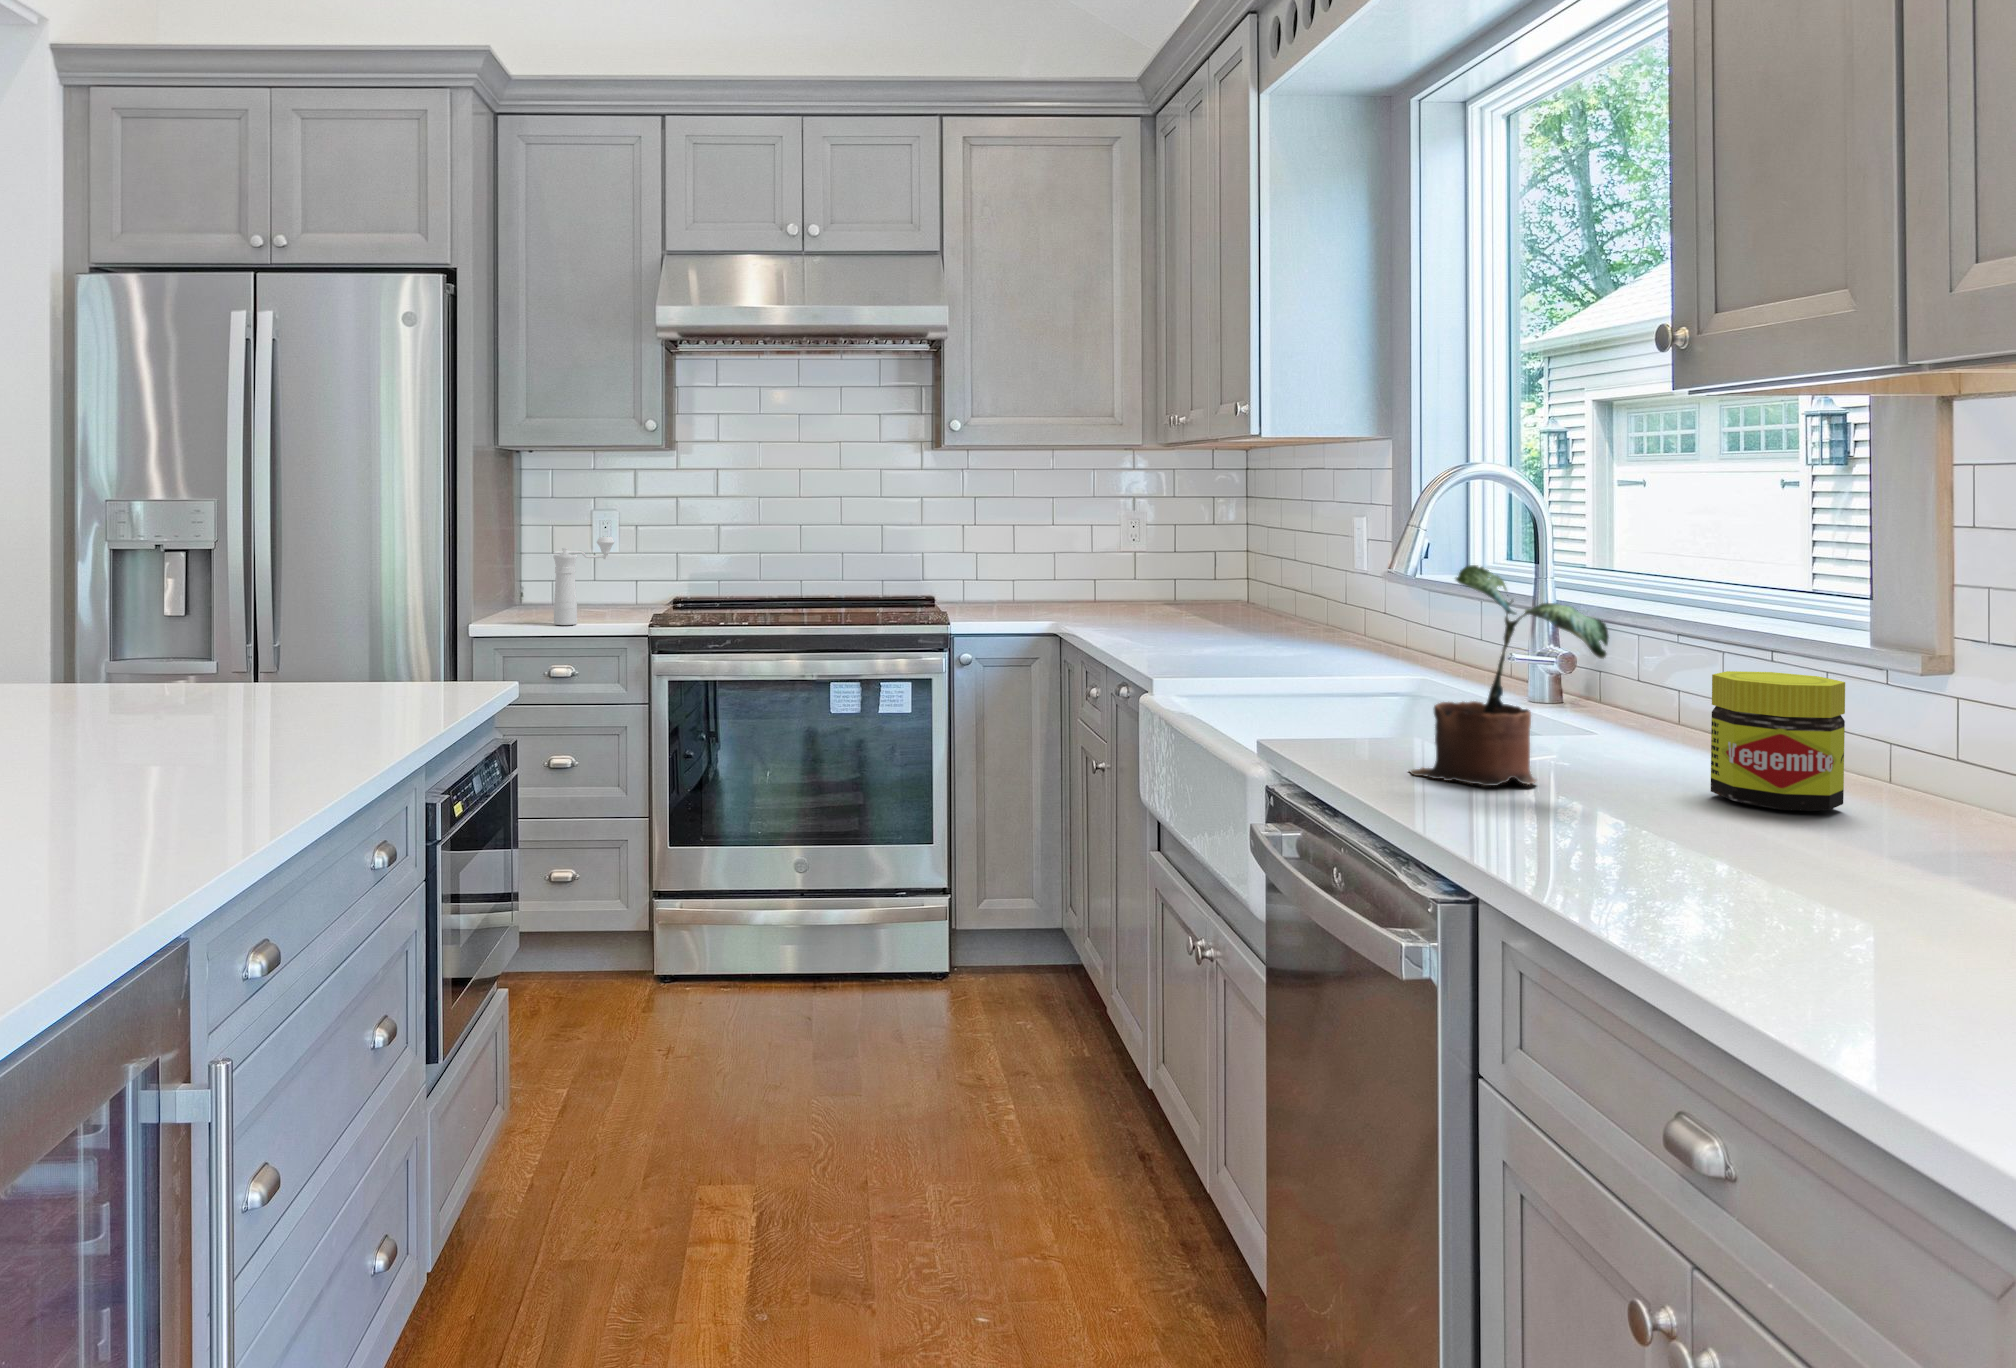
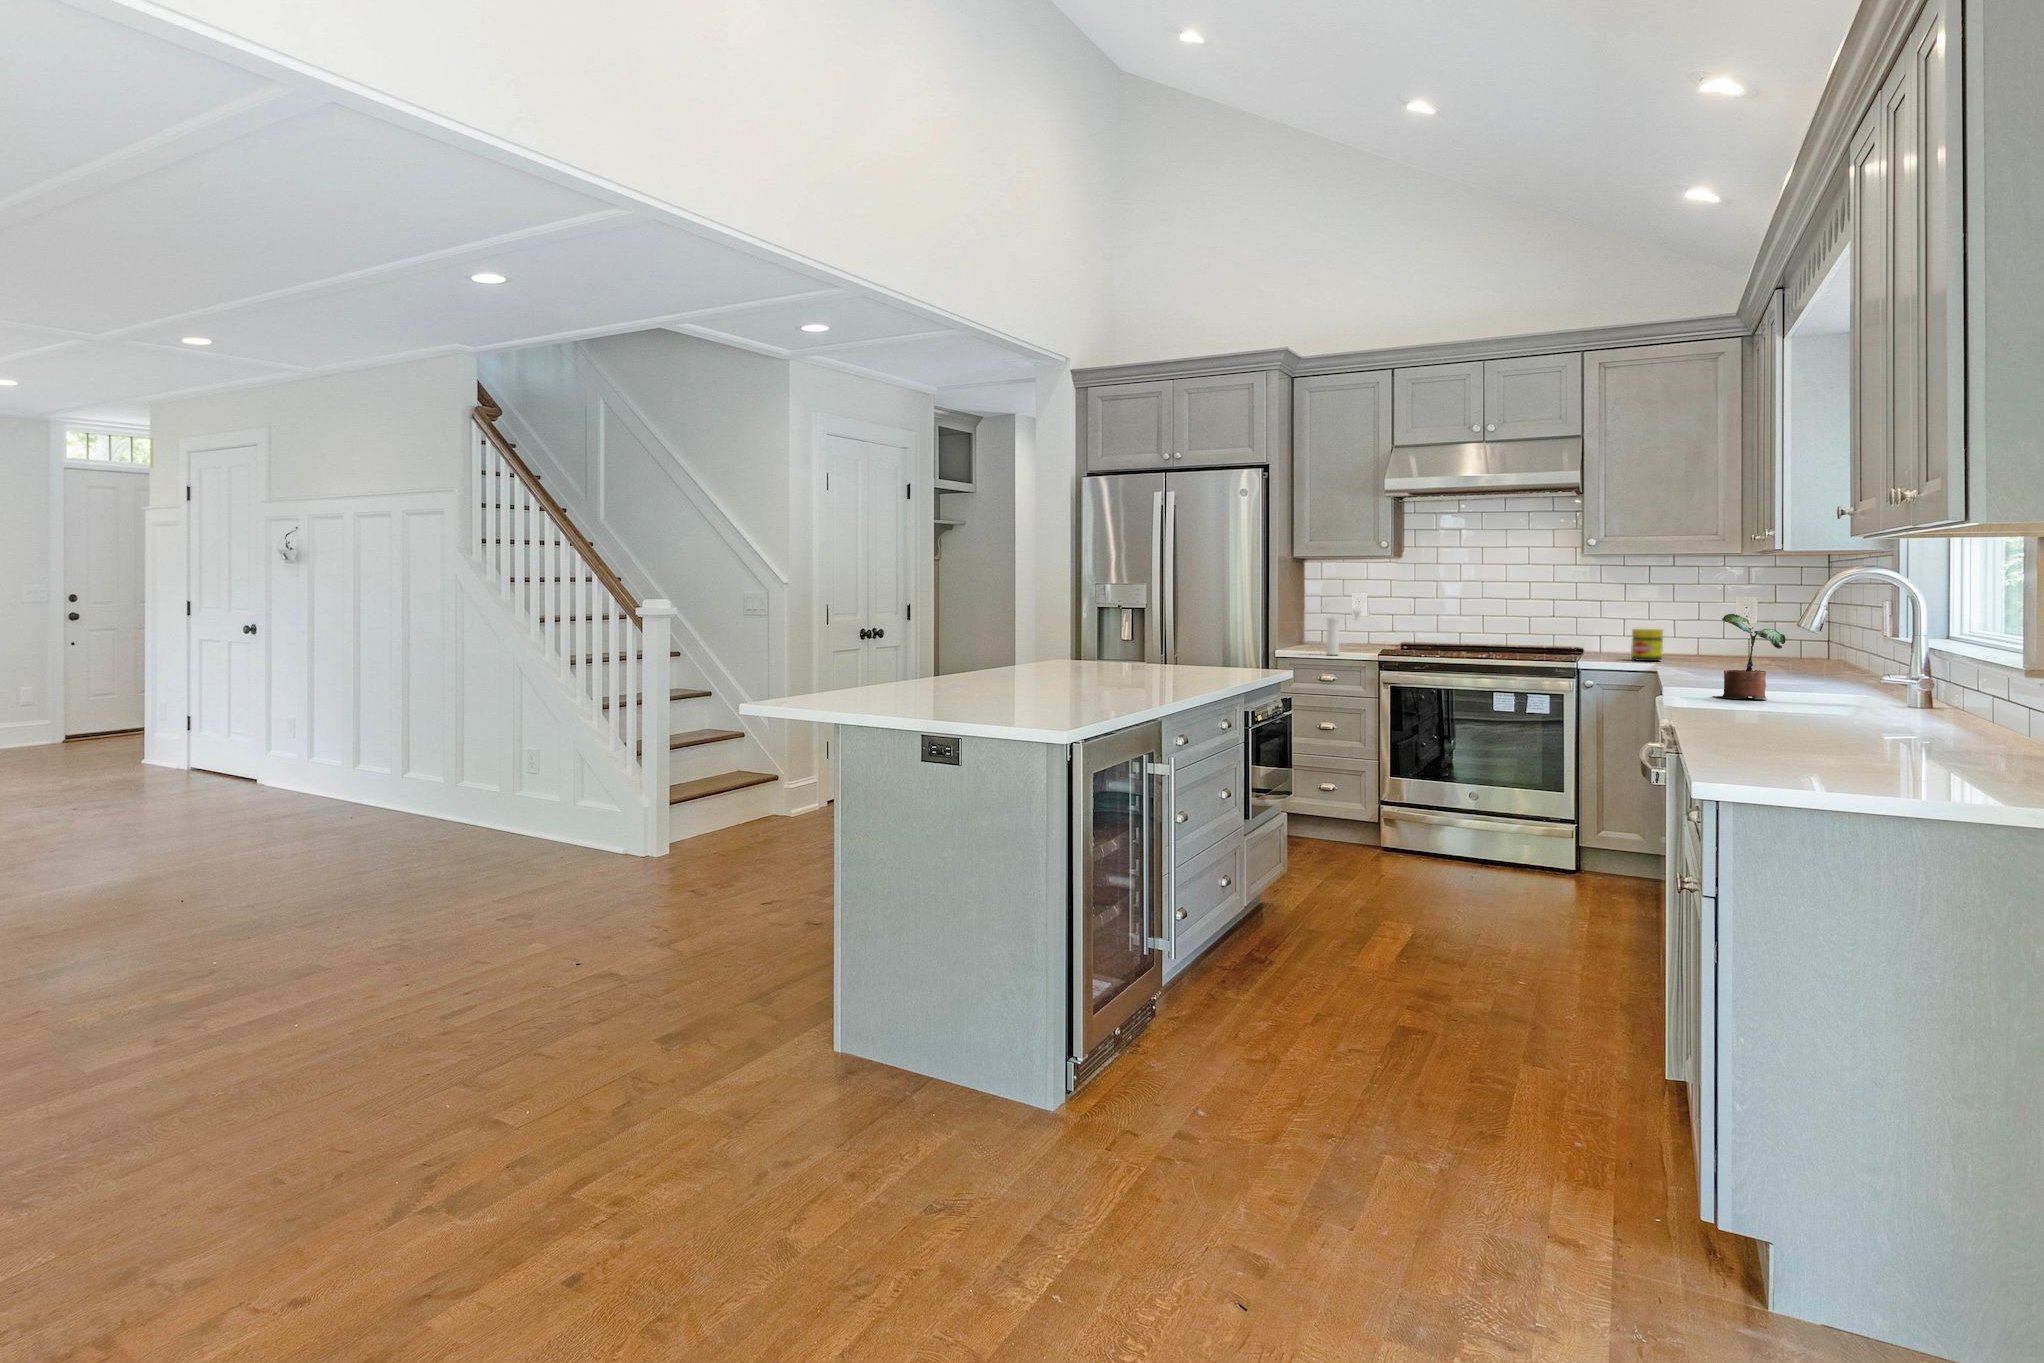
jar: present [1711,671,1845,811] -> present [1631,629,1663,661]

